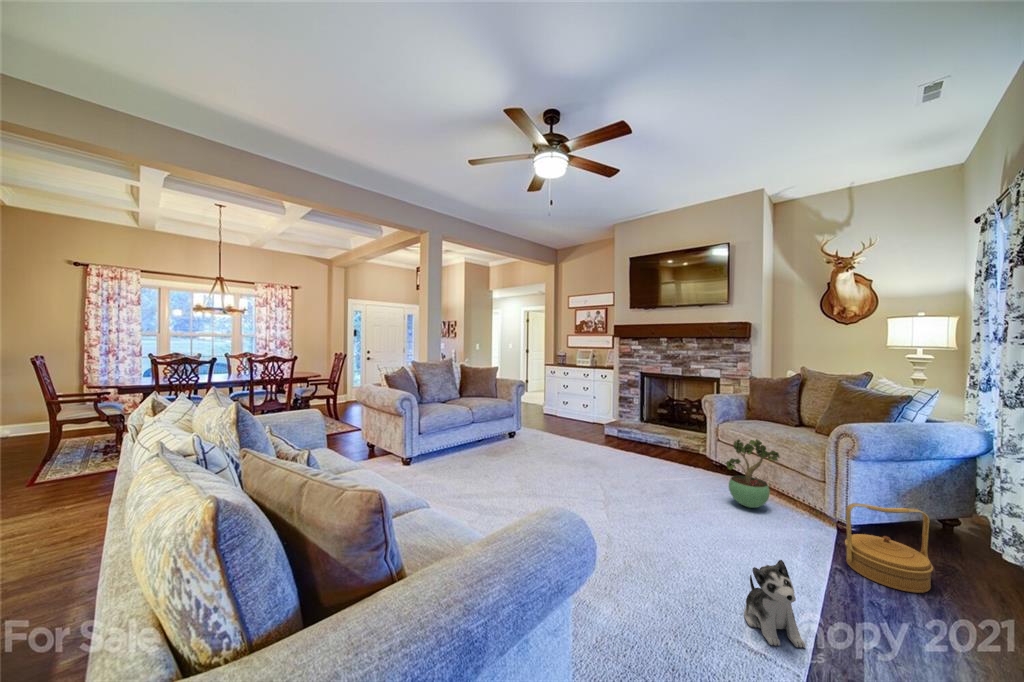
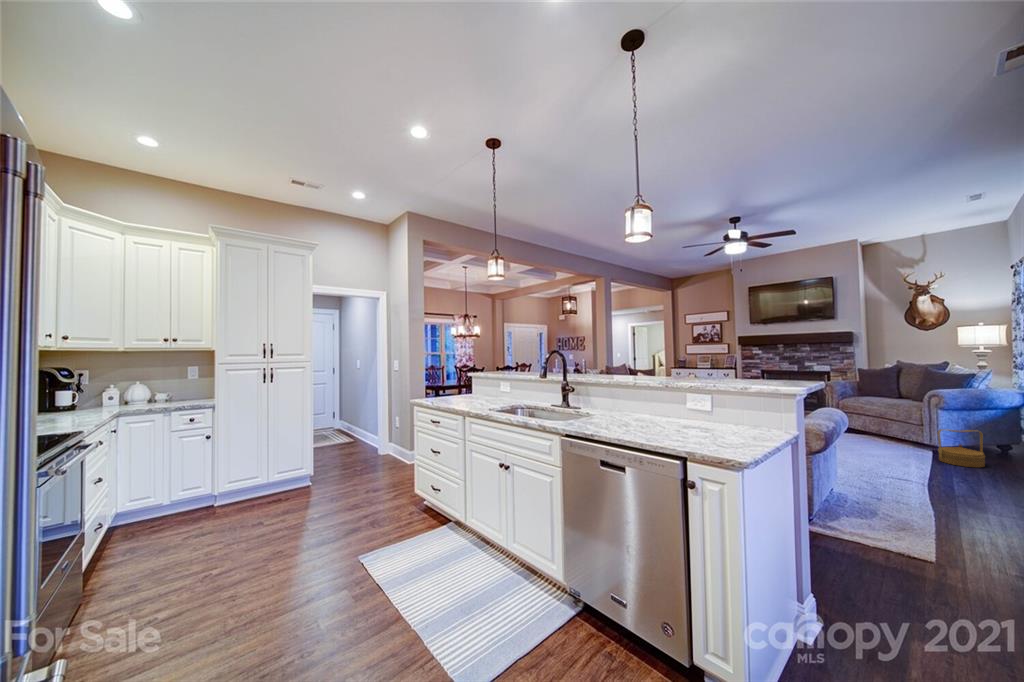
potted plant: present [726,439,779,508] -> none [858,404,893,444]
plush toy: present [744,560,806,648] -> none [891,445,924,479]

